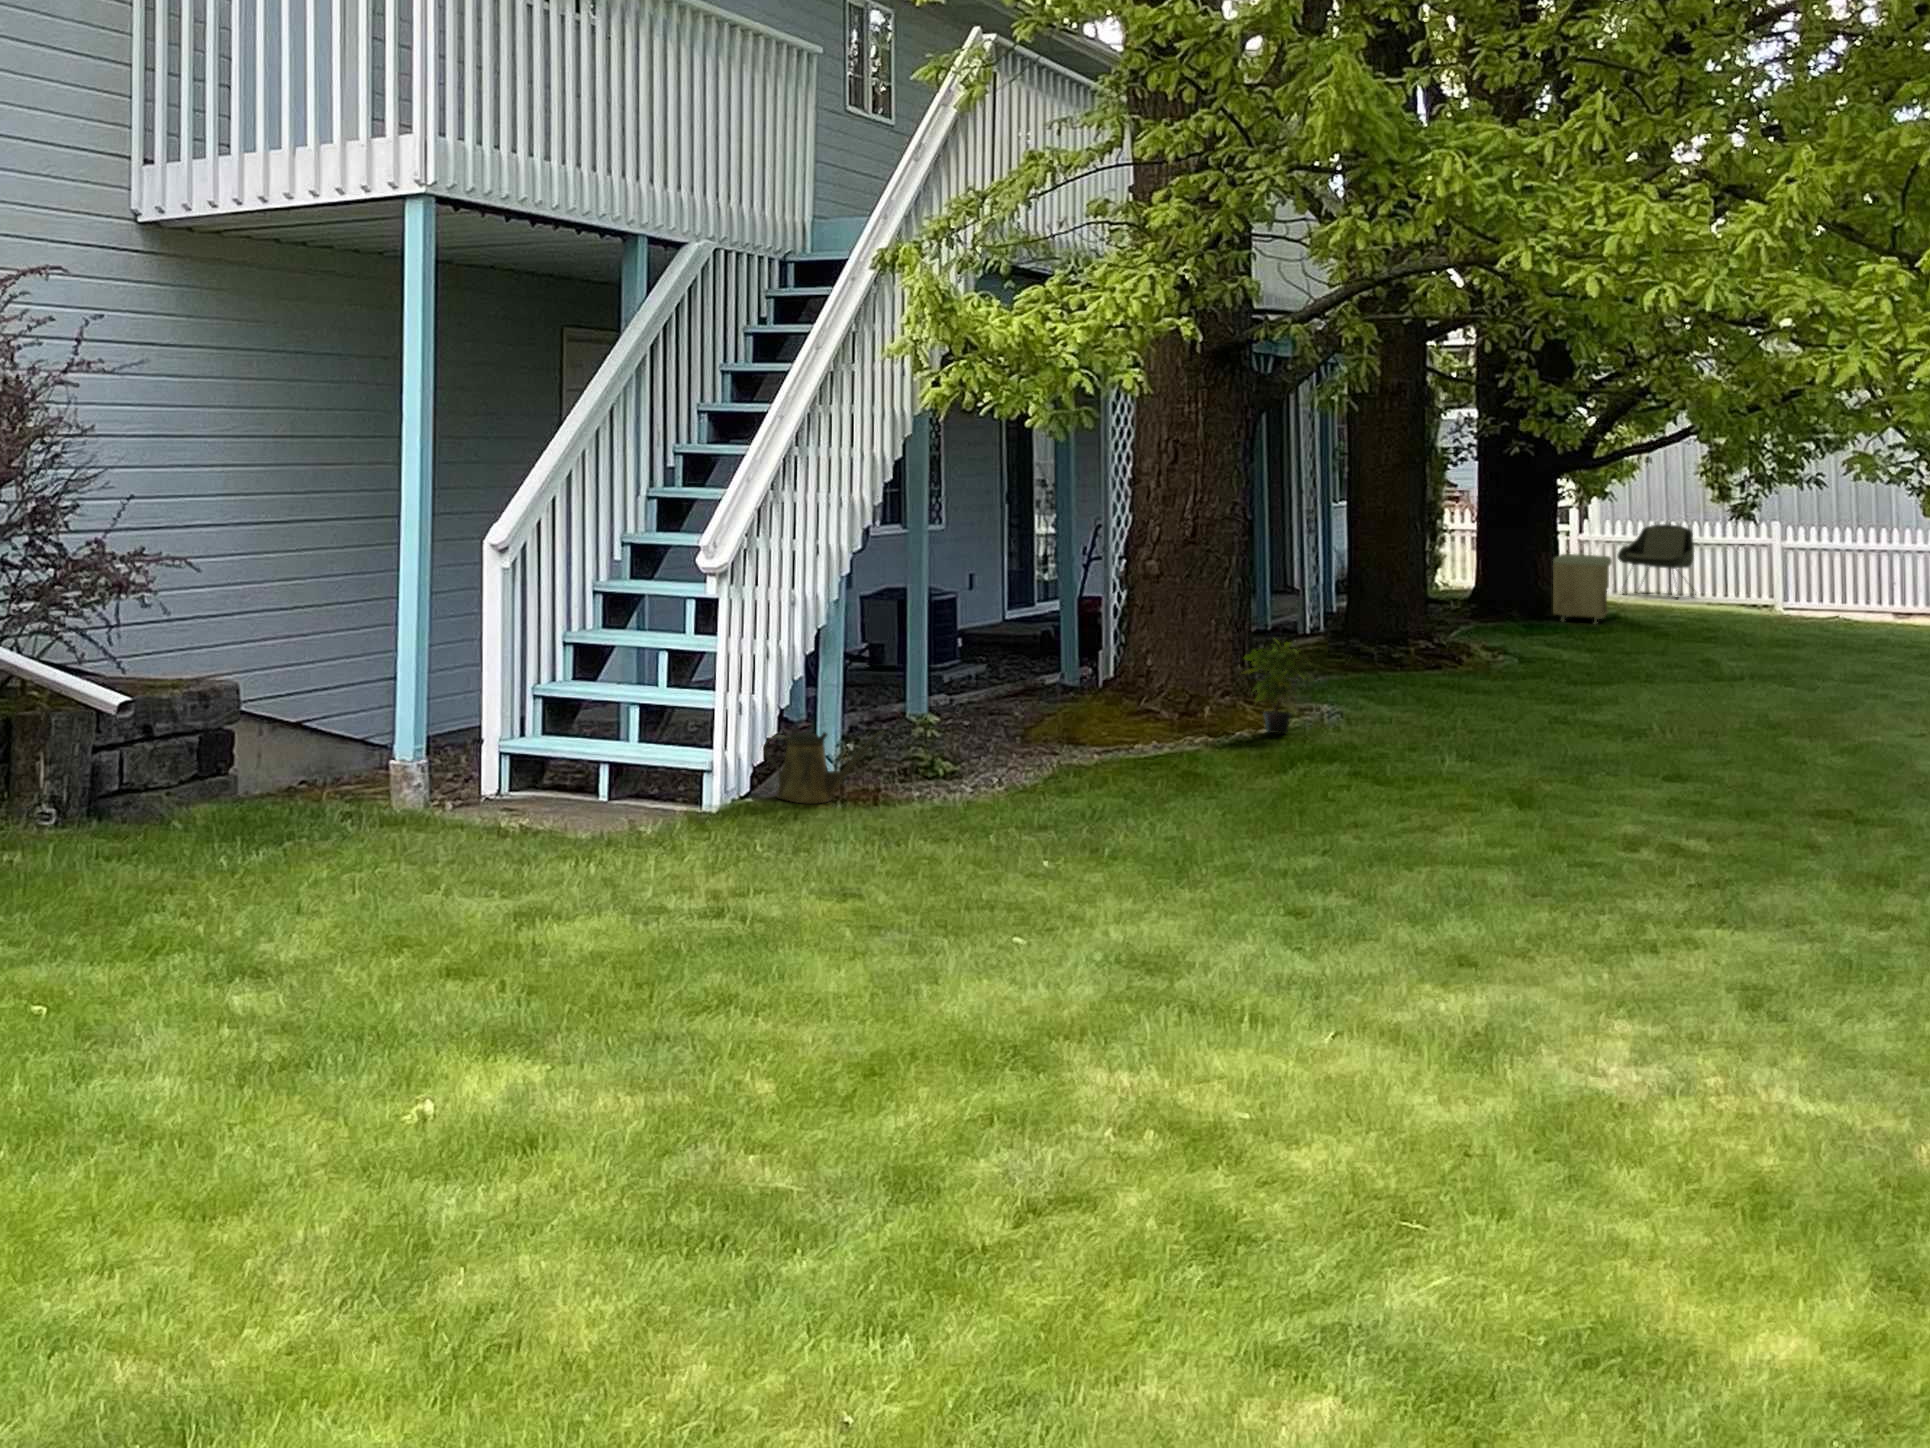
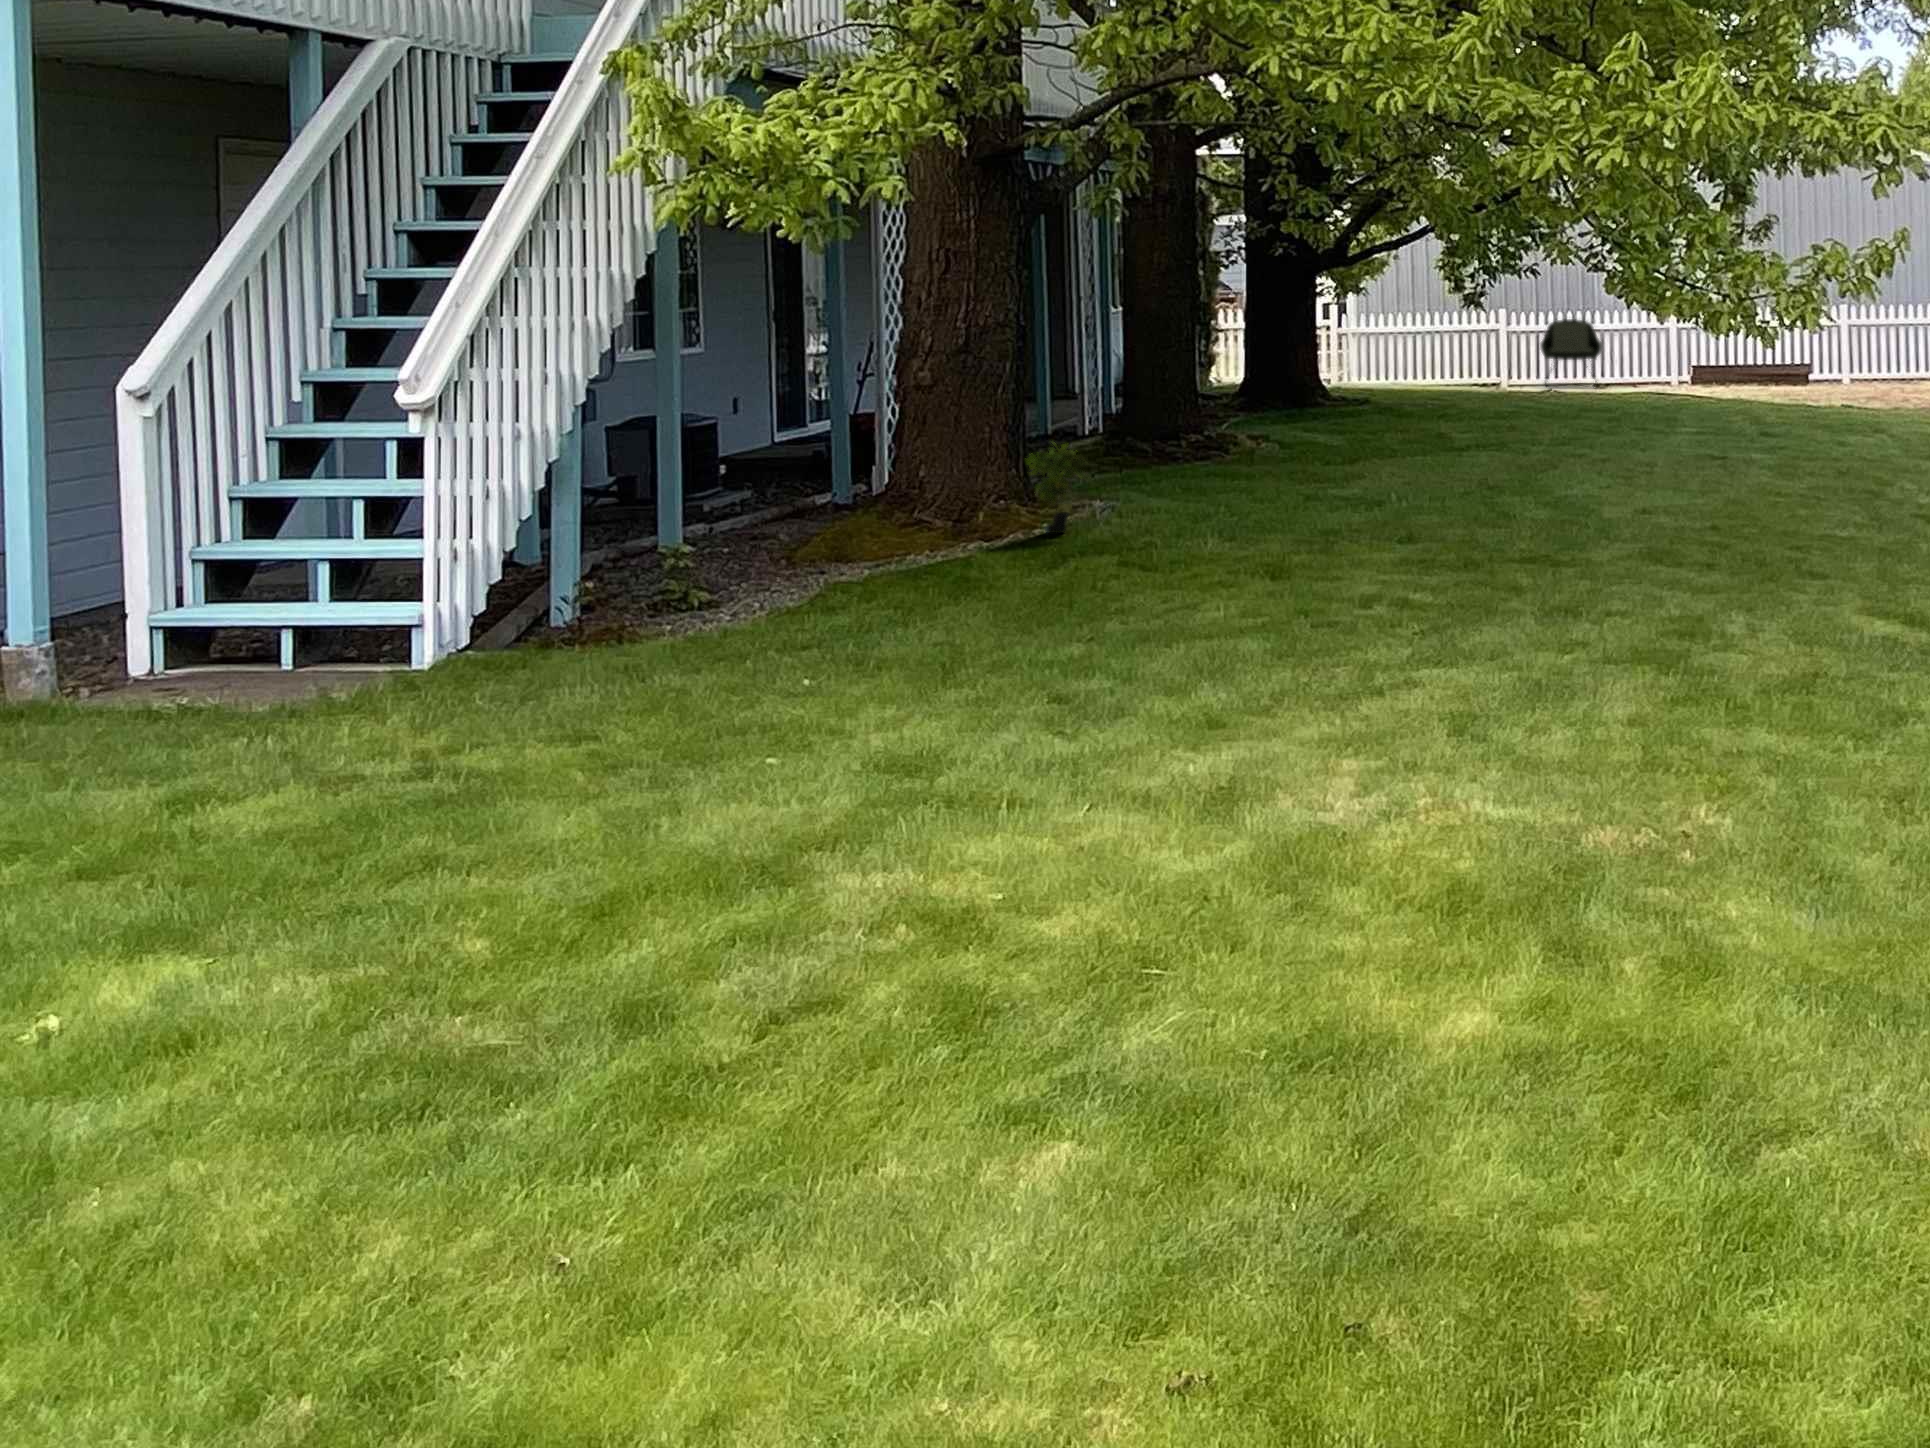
lounge chair: present [1617,524,1695,600] -> present [1540,319,1602,388]
storage bench: present [1553,554,1612,624] -> none [1319,349,1371,413]
watering can: present [763,730,886,804] -> none [493,562,638,649]

